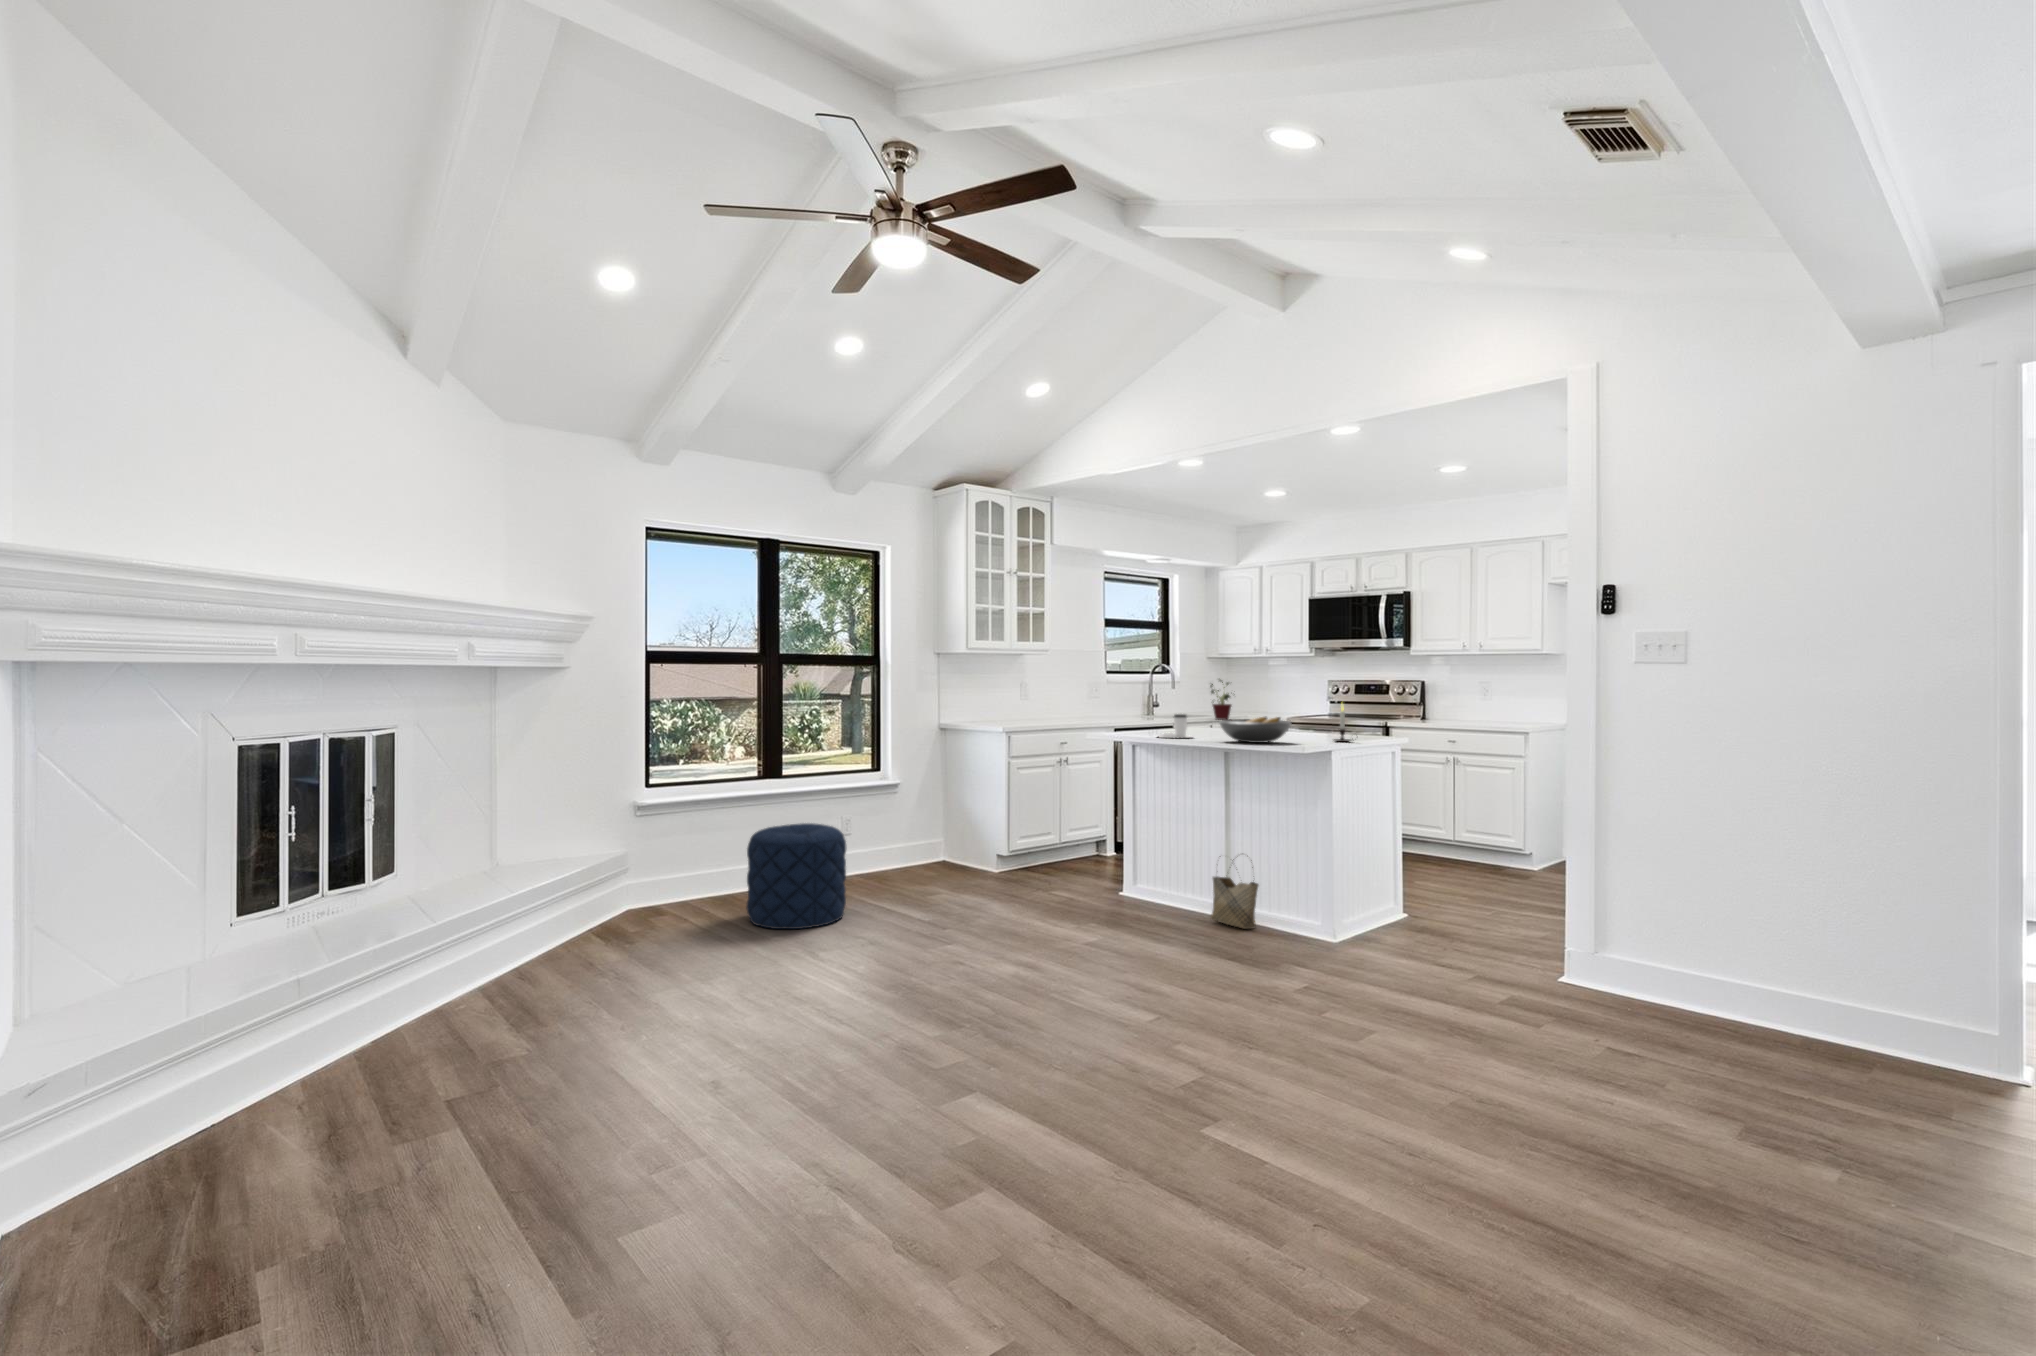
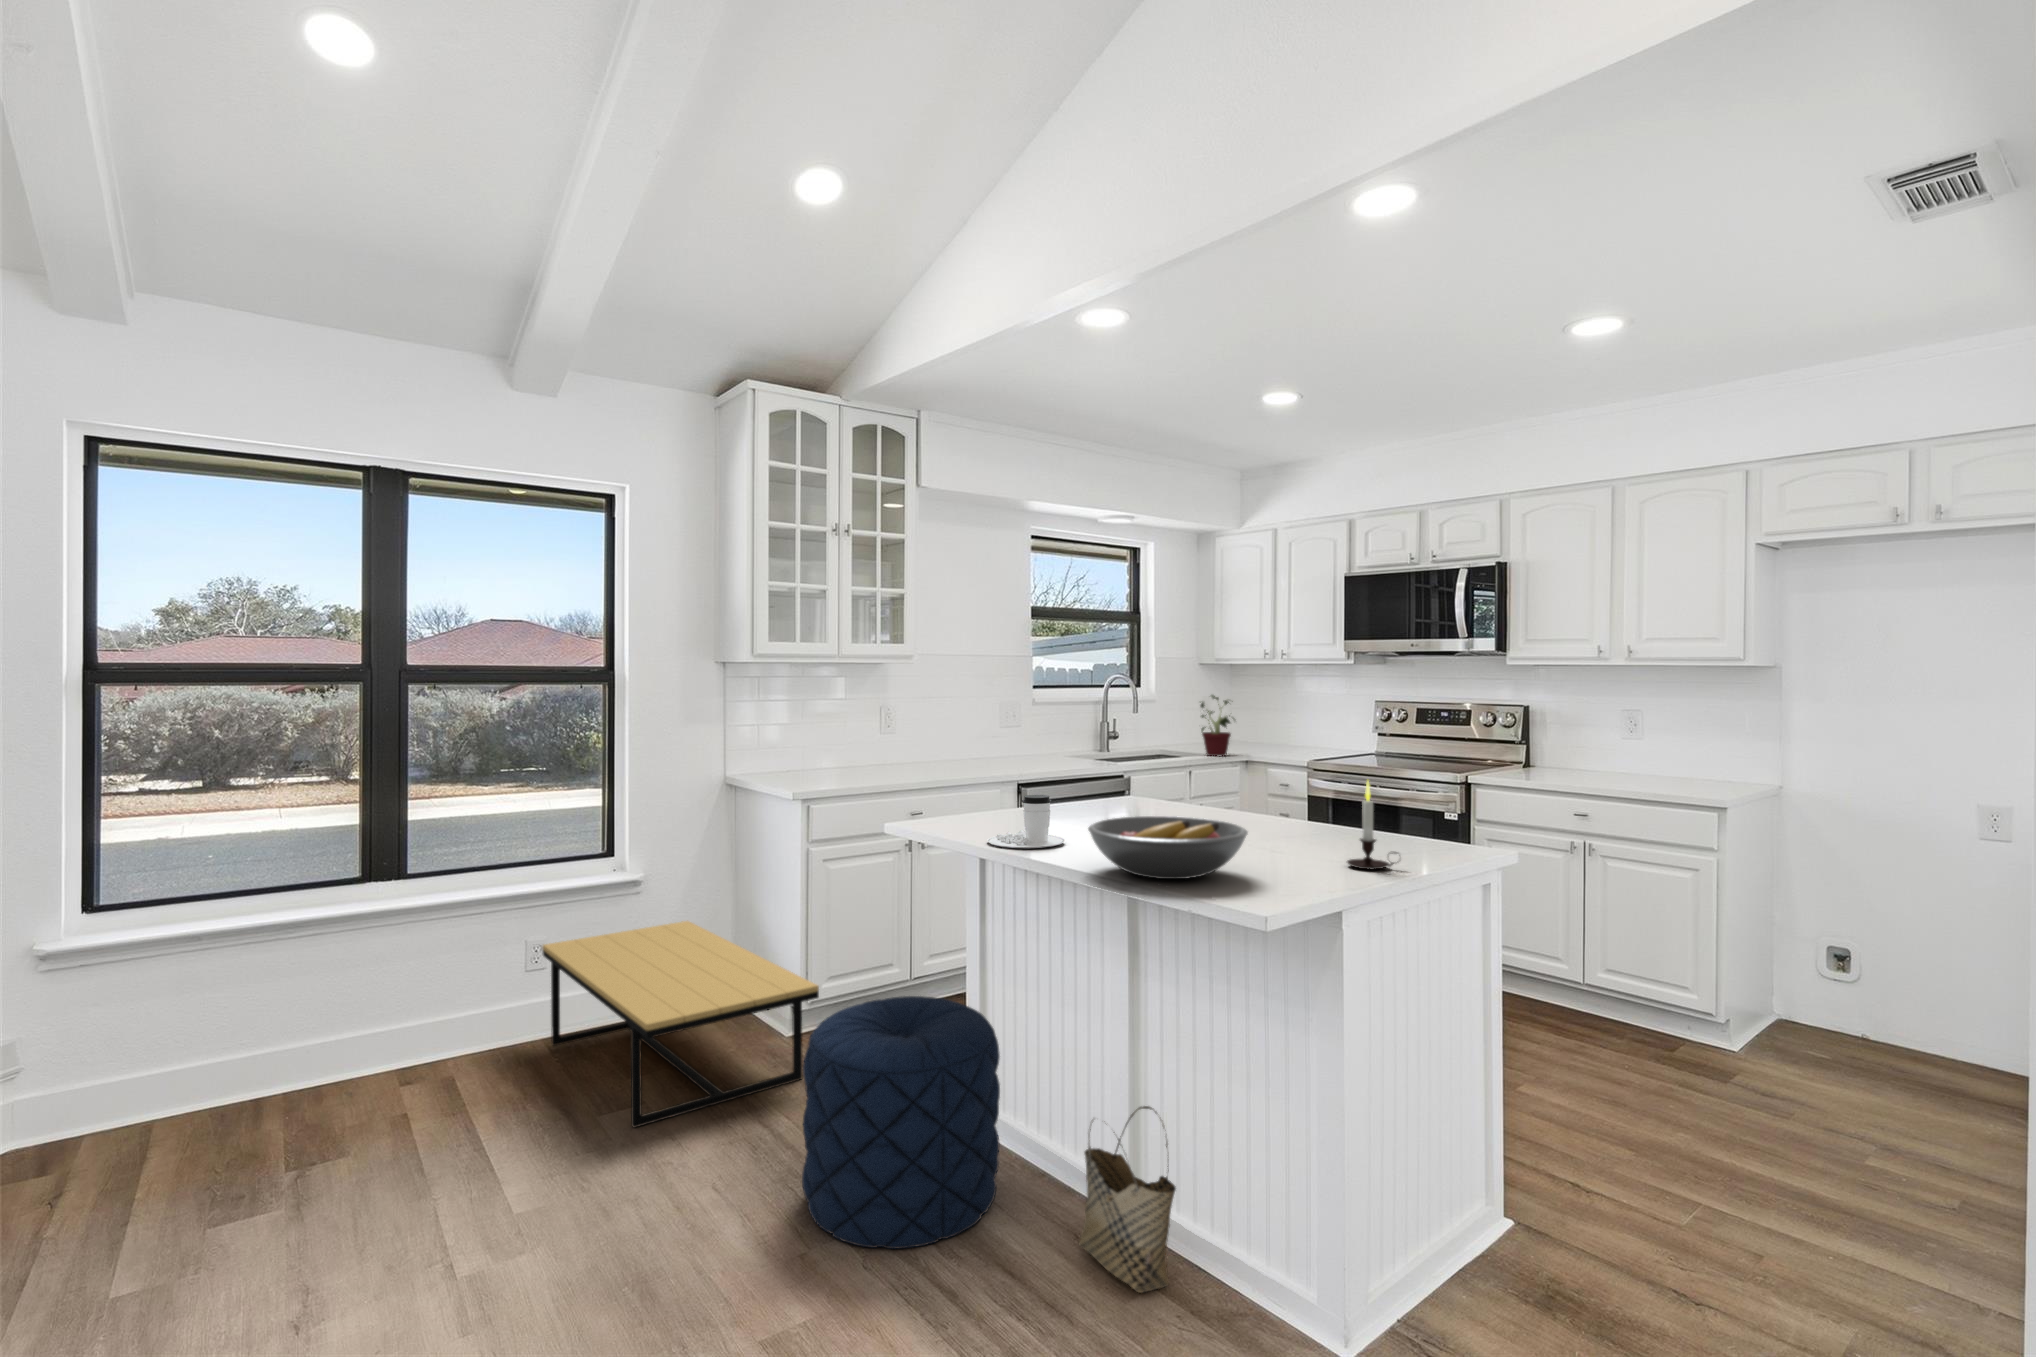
coffee table: none [853,810,1038,898] -> present [542,921,819,1128]
pouf: present [746,823,846,929] -> present [802,996,1000,1249]

